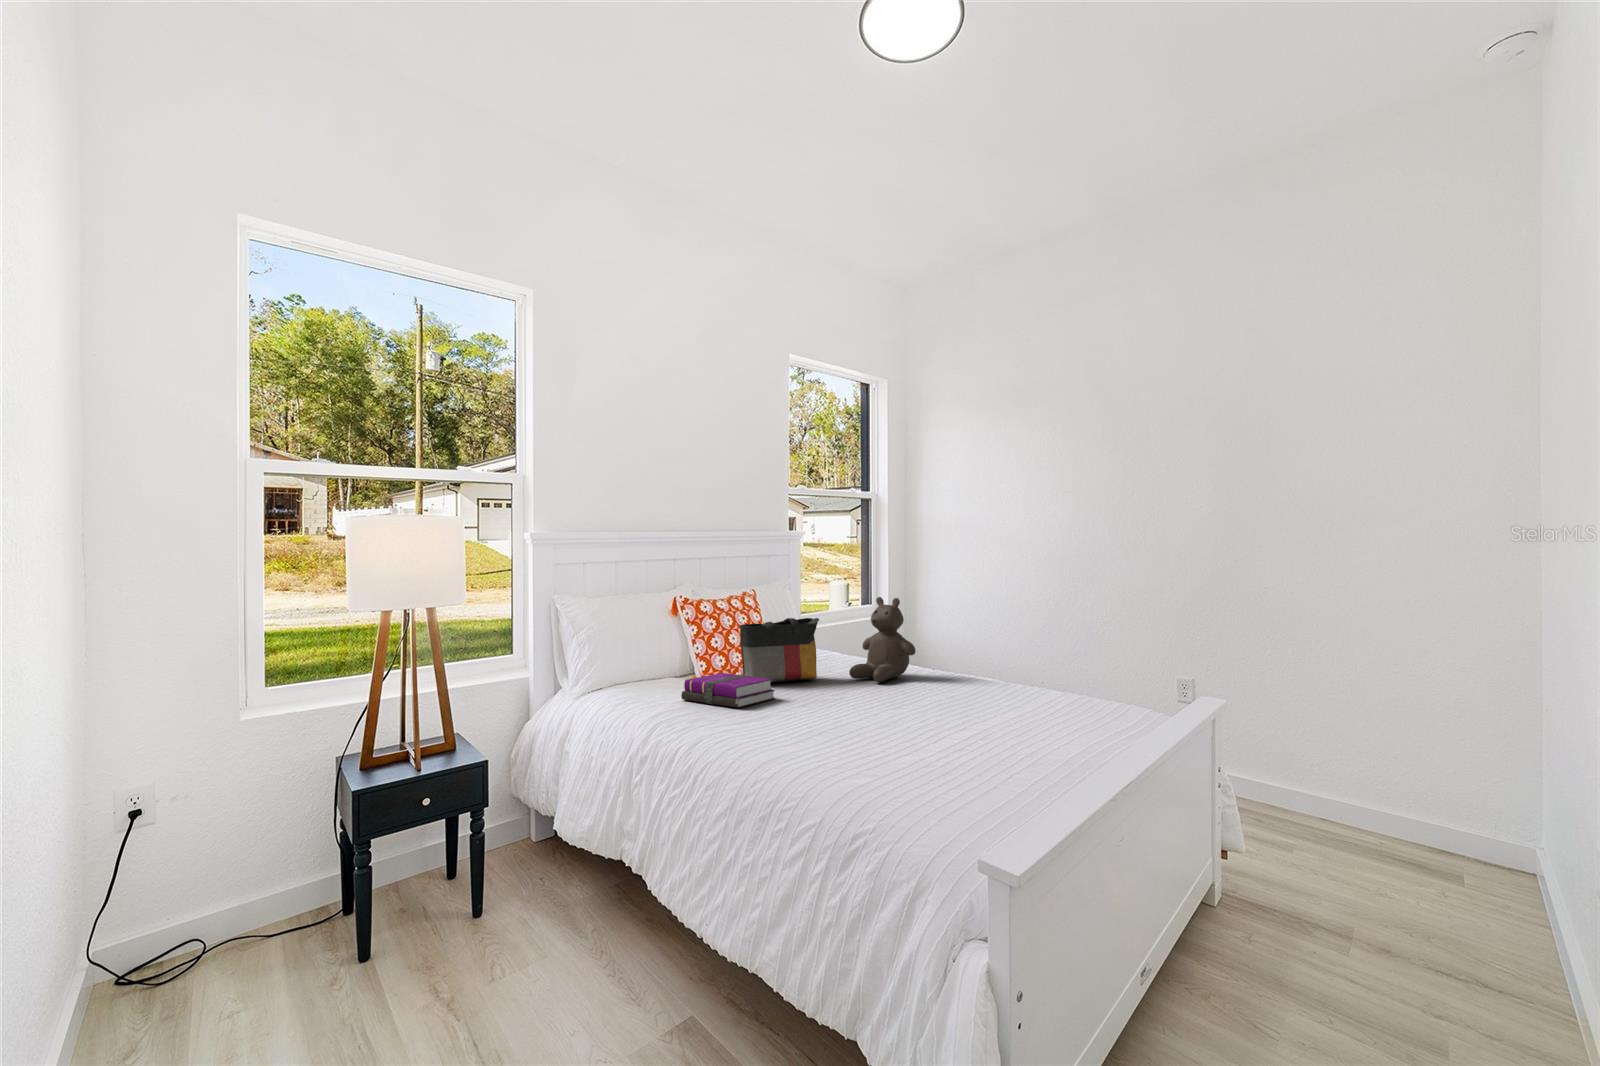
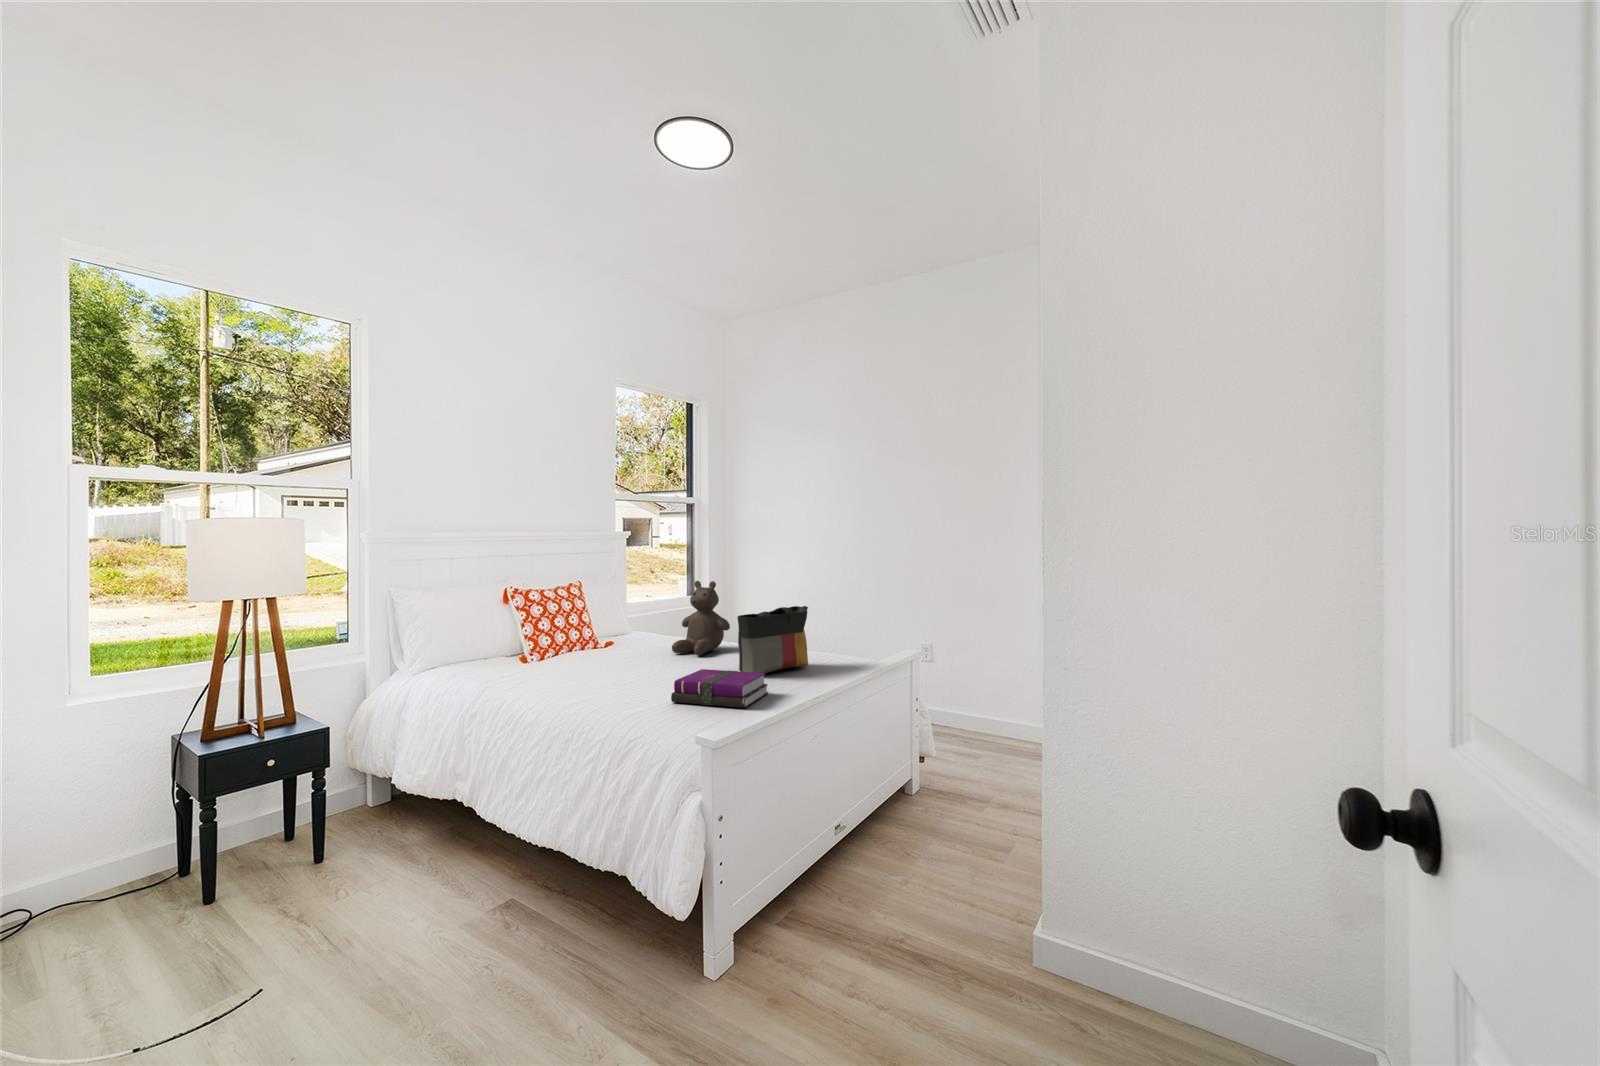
tote bag: present [740,618,819,682] -> present [737,606,808,673]
notebook: present [681,673,775,708] -> present [671,669,768,708]

